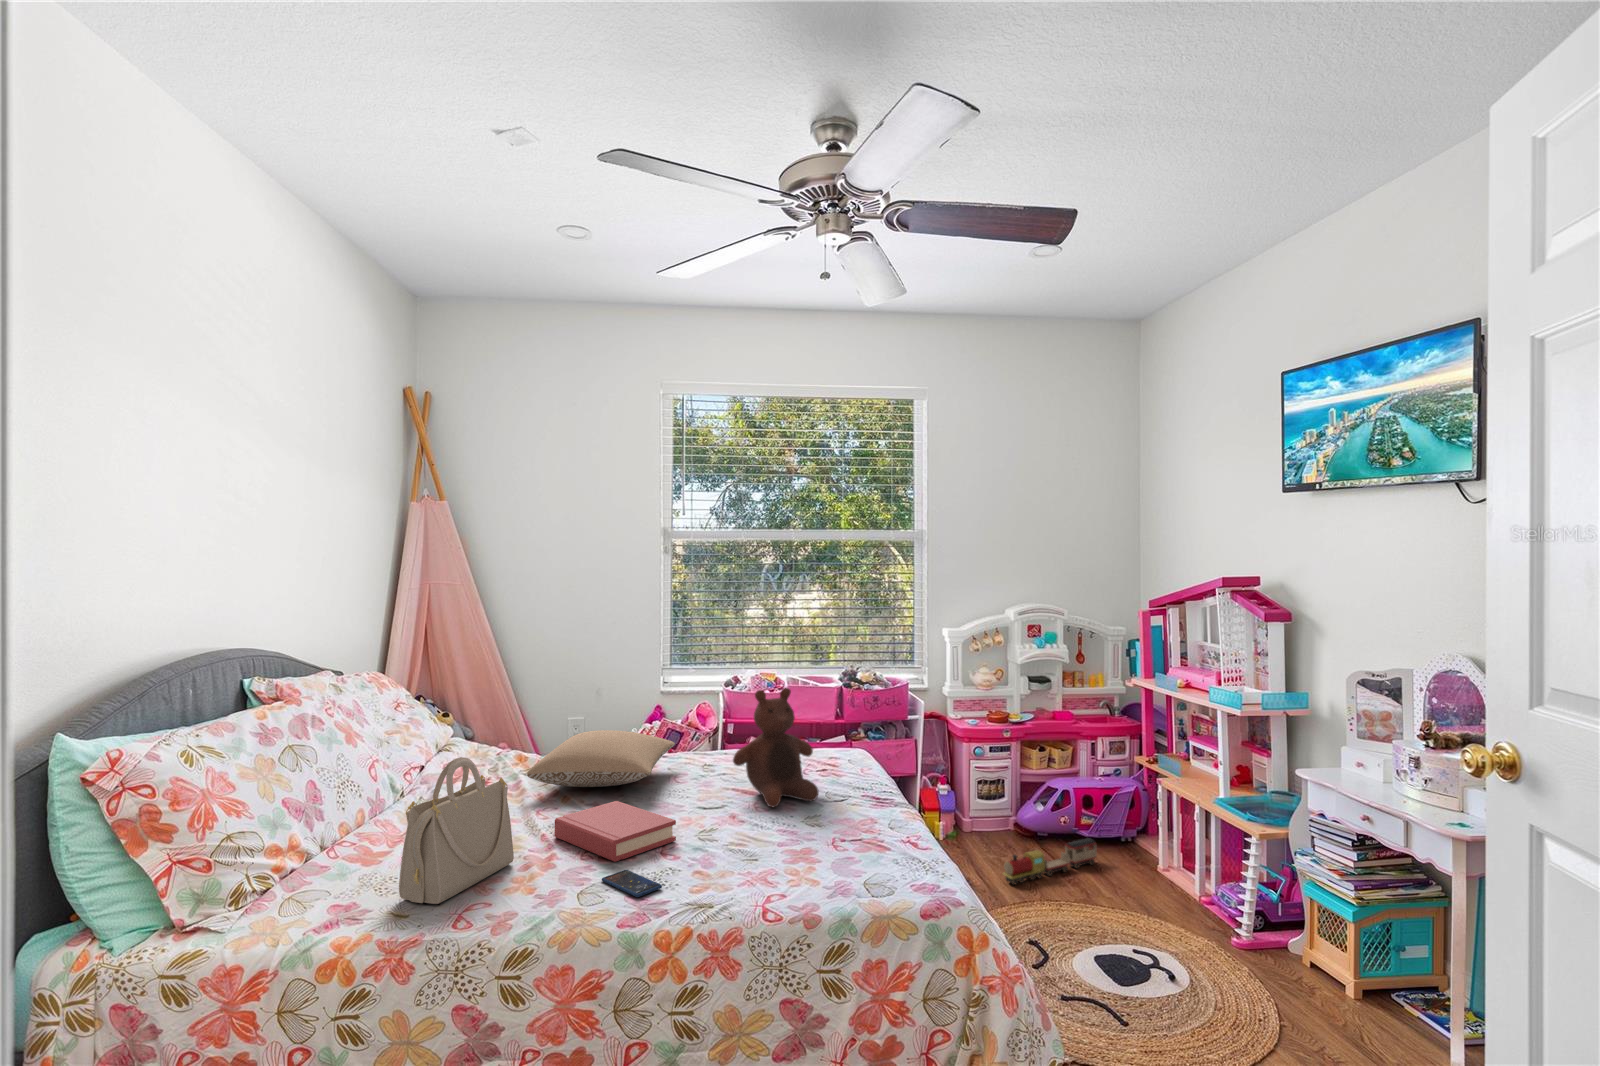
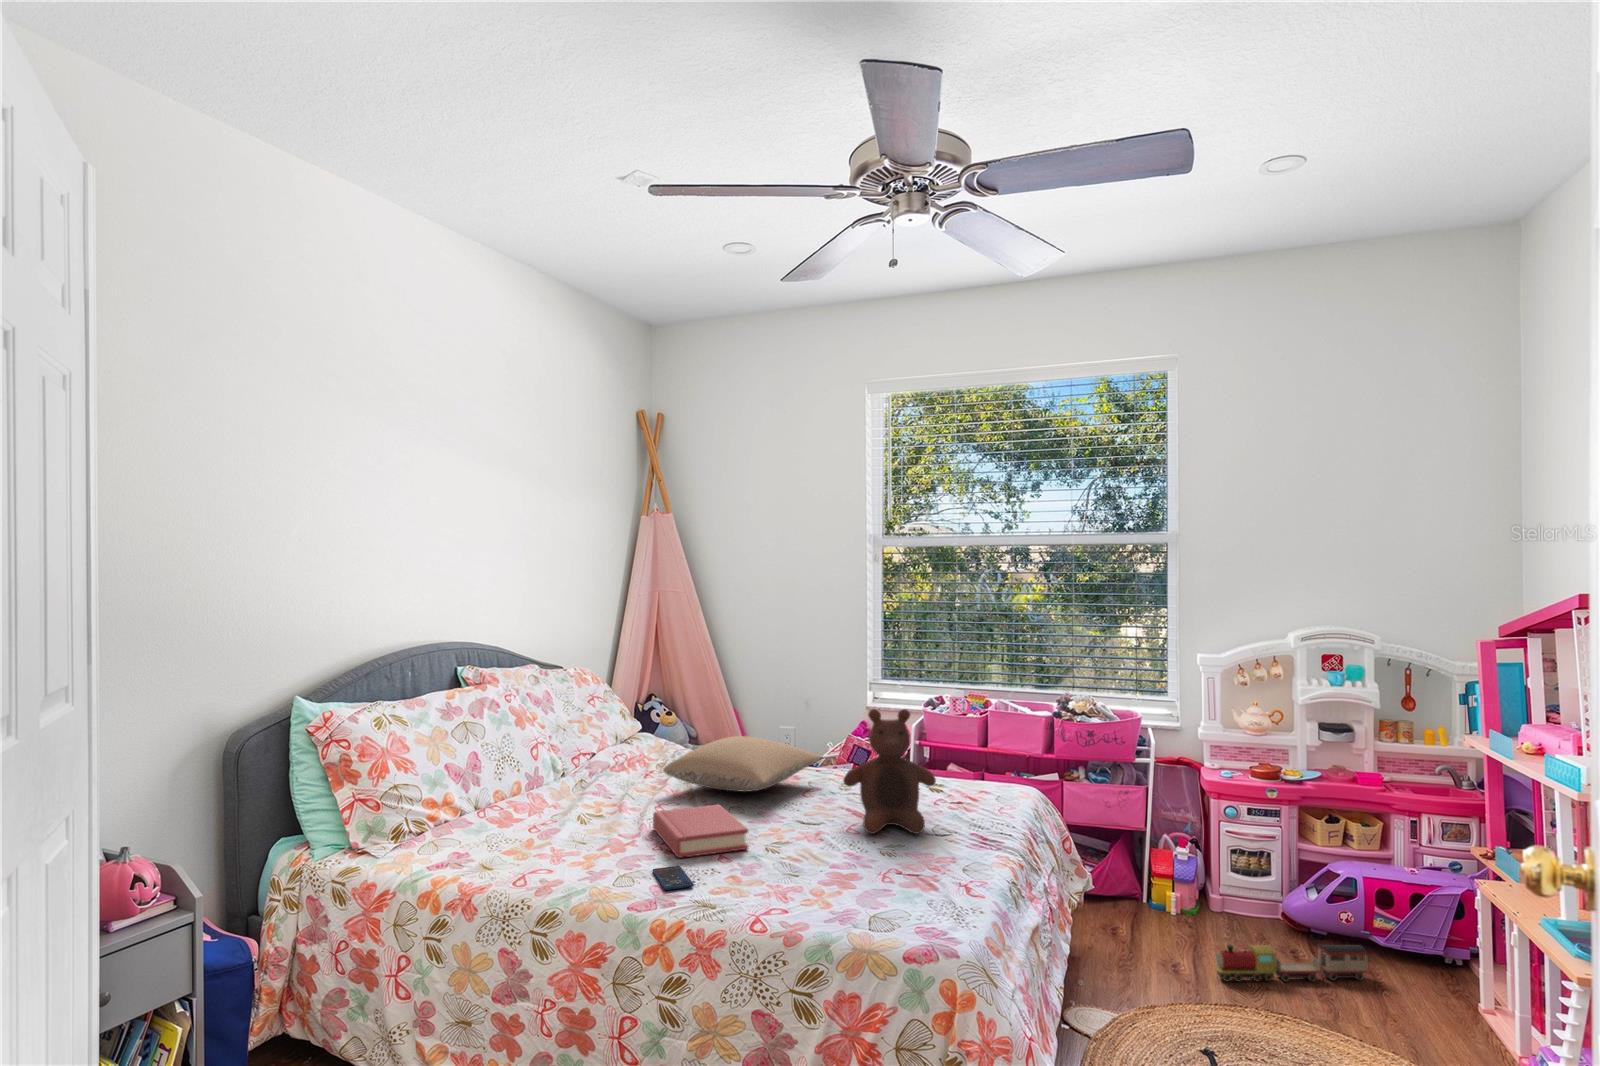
handbag: present [399,757,514,904] -> none [497,744,601,865]

